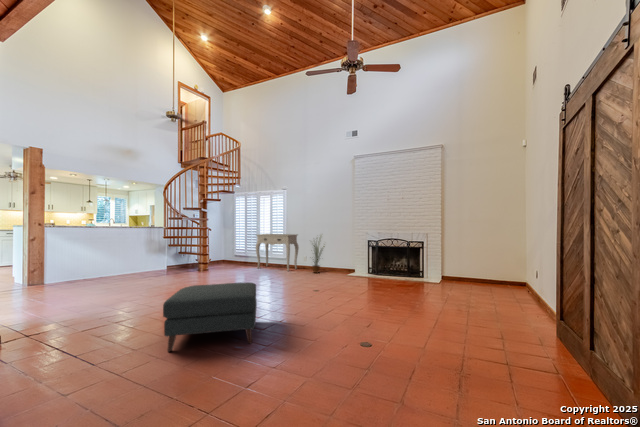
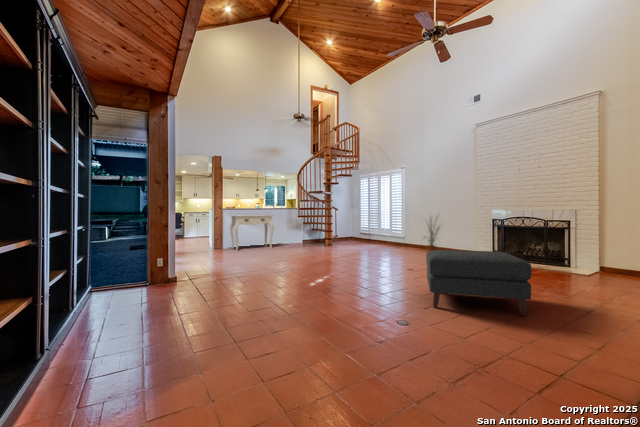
console table: present [256,234,299,271] -> present [230,215,273,250]
ottoman: present [163,282,257,352] -> present [426,250,531,316]

